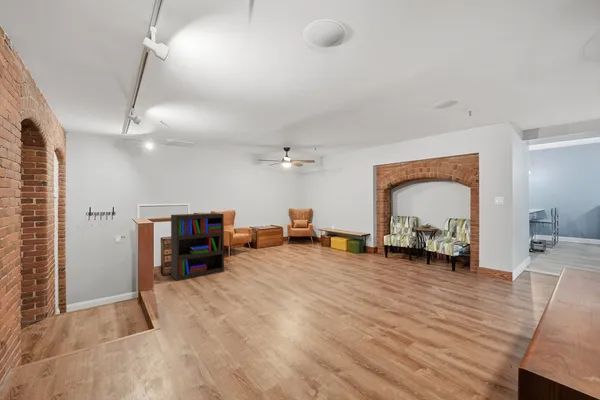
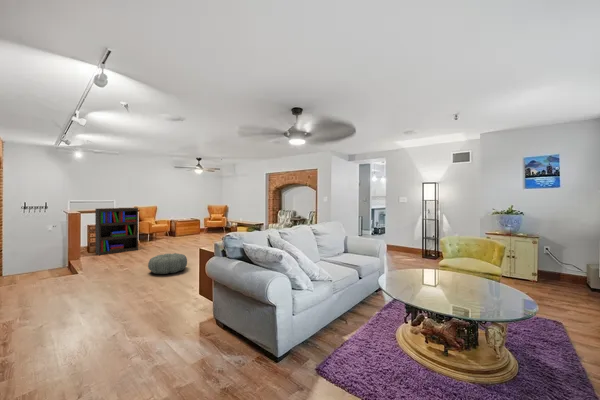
pouf: none [268,293,332,341] -> present [148,253,187,274]

